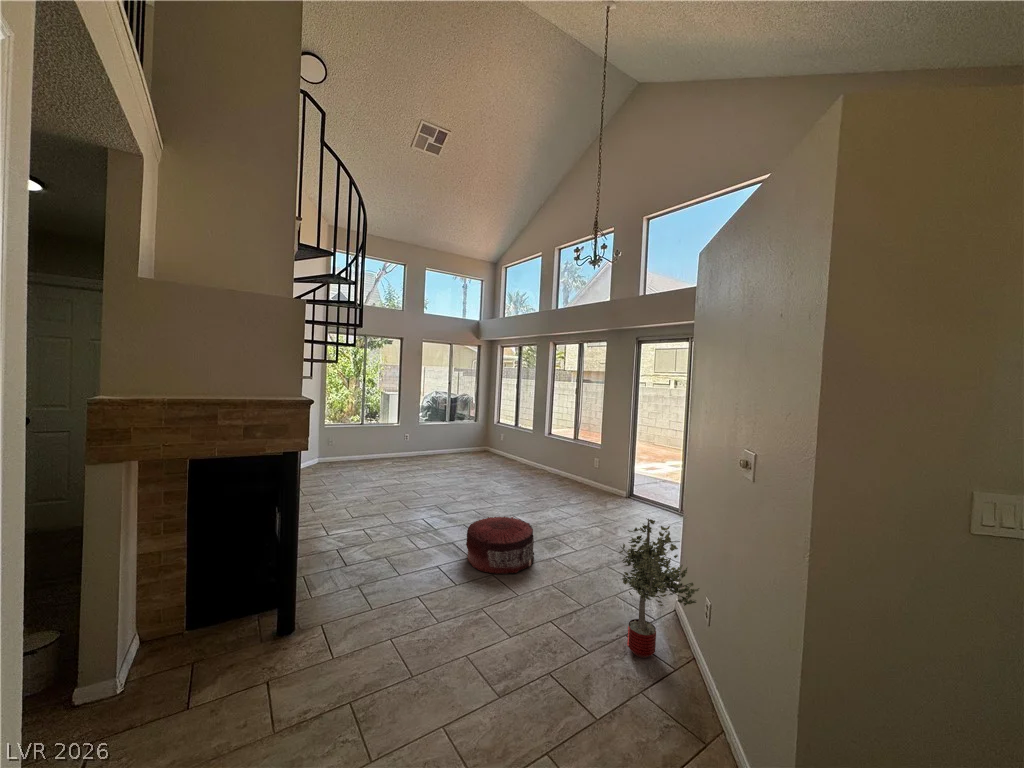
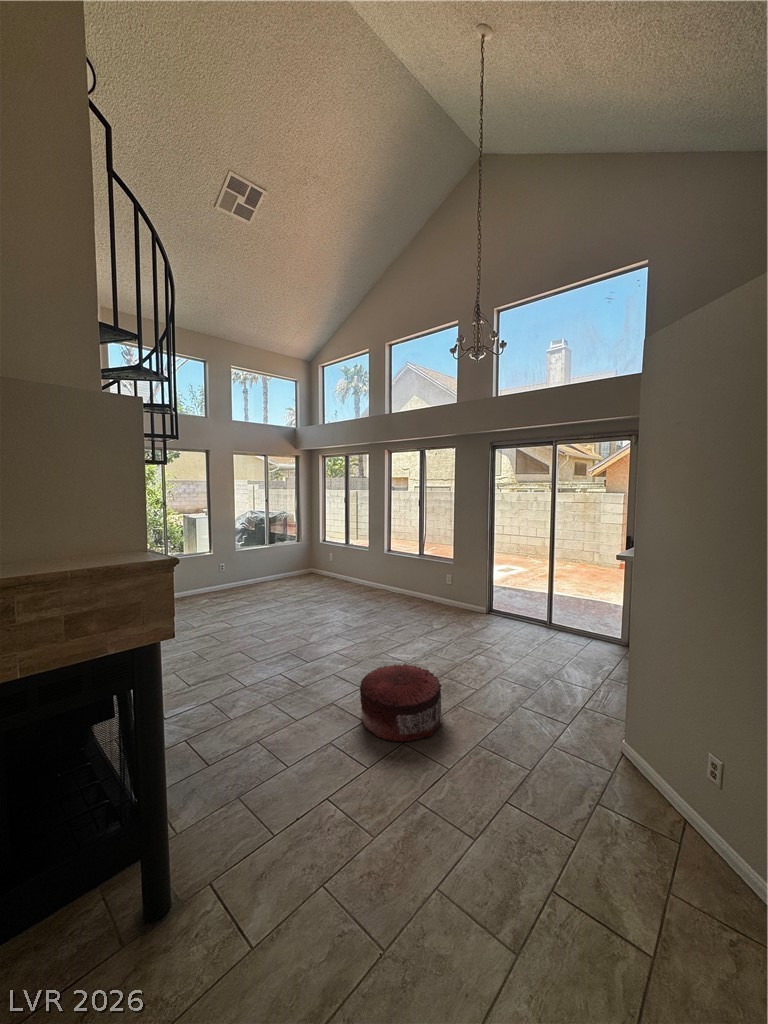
potted tree: present [620,518,699,658] -> none [598,669,710,834]

